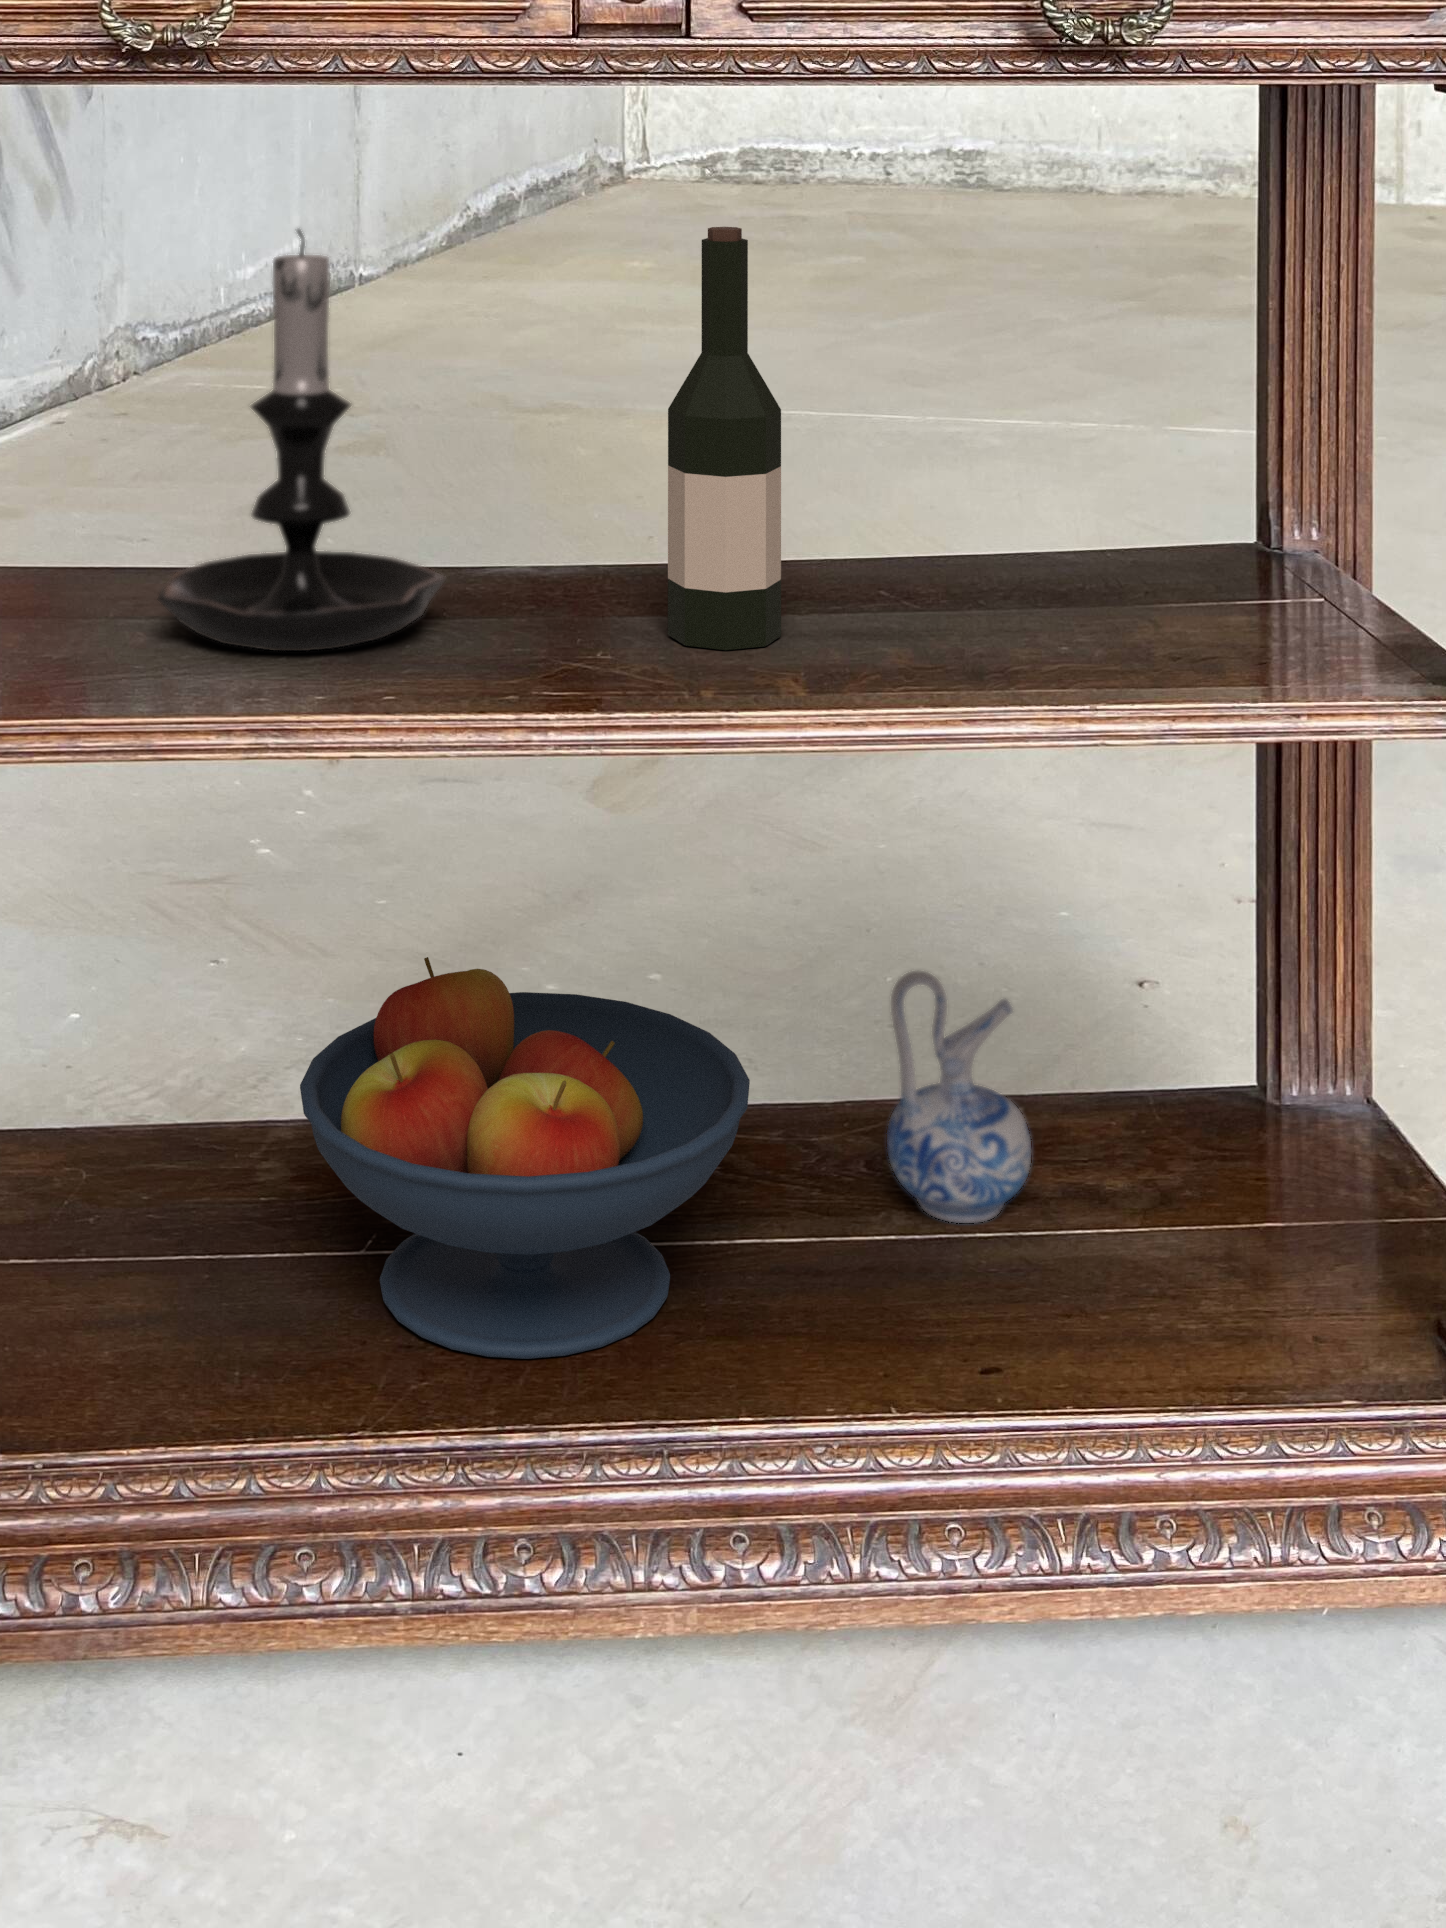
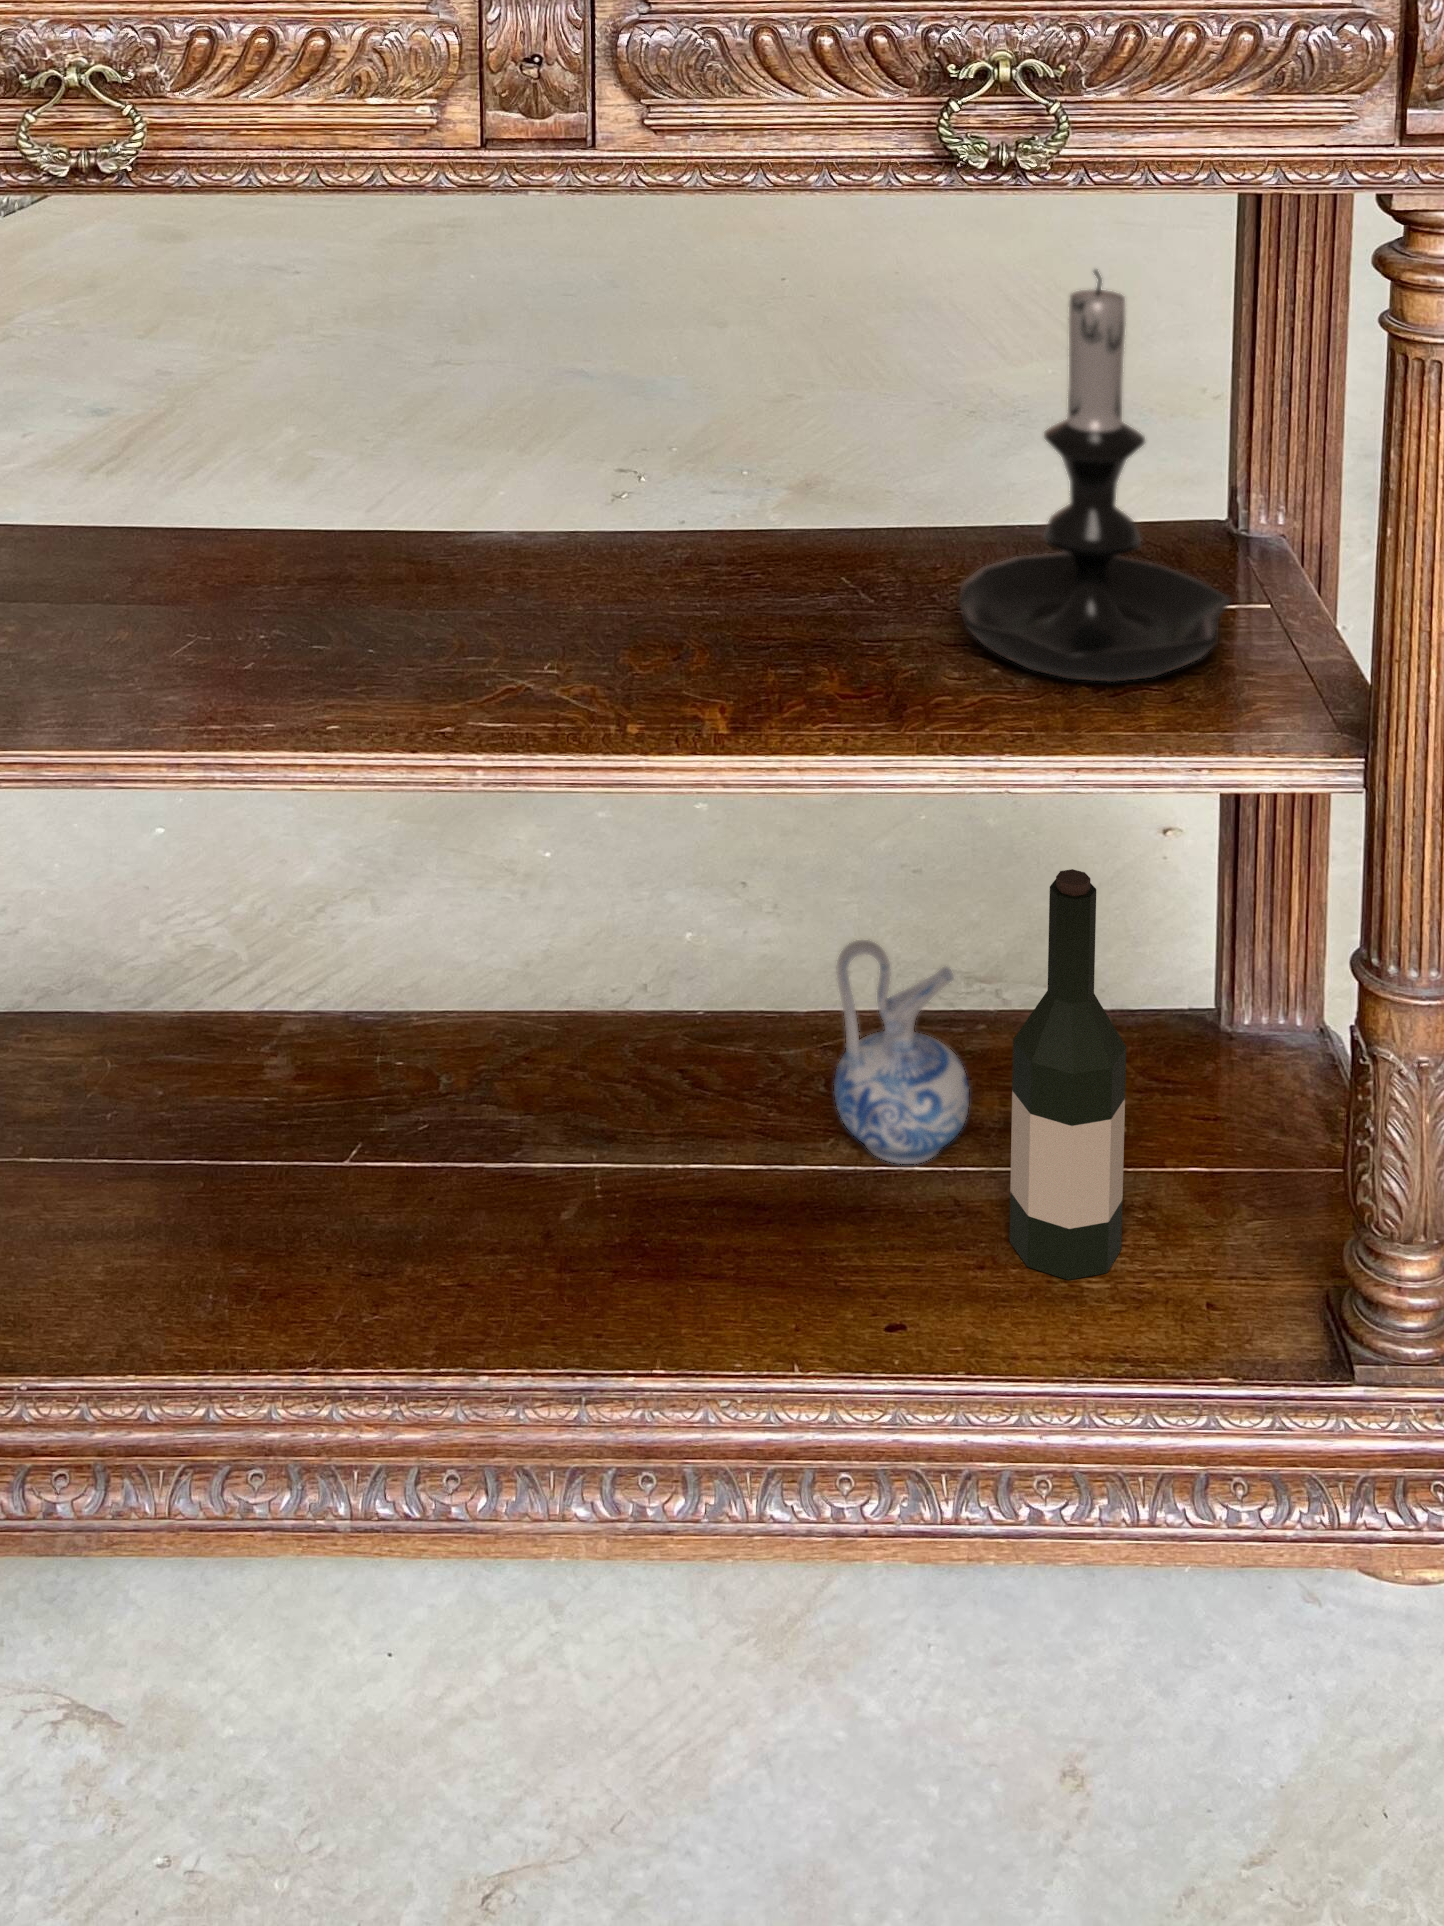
wine bottle: present [668,227,781,650] -> present [1010,869,1126,1280]
candle holder: present [158,229,445,651] -> present [959,270,1231,682]
fruit bowl: present [300,957,750,1359] -> none [275,913,690,1293]

